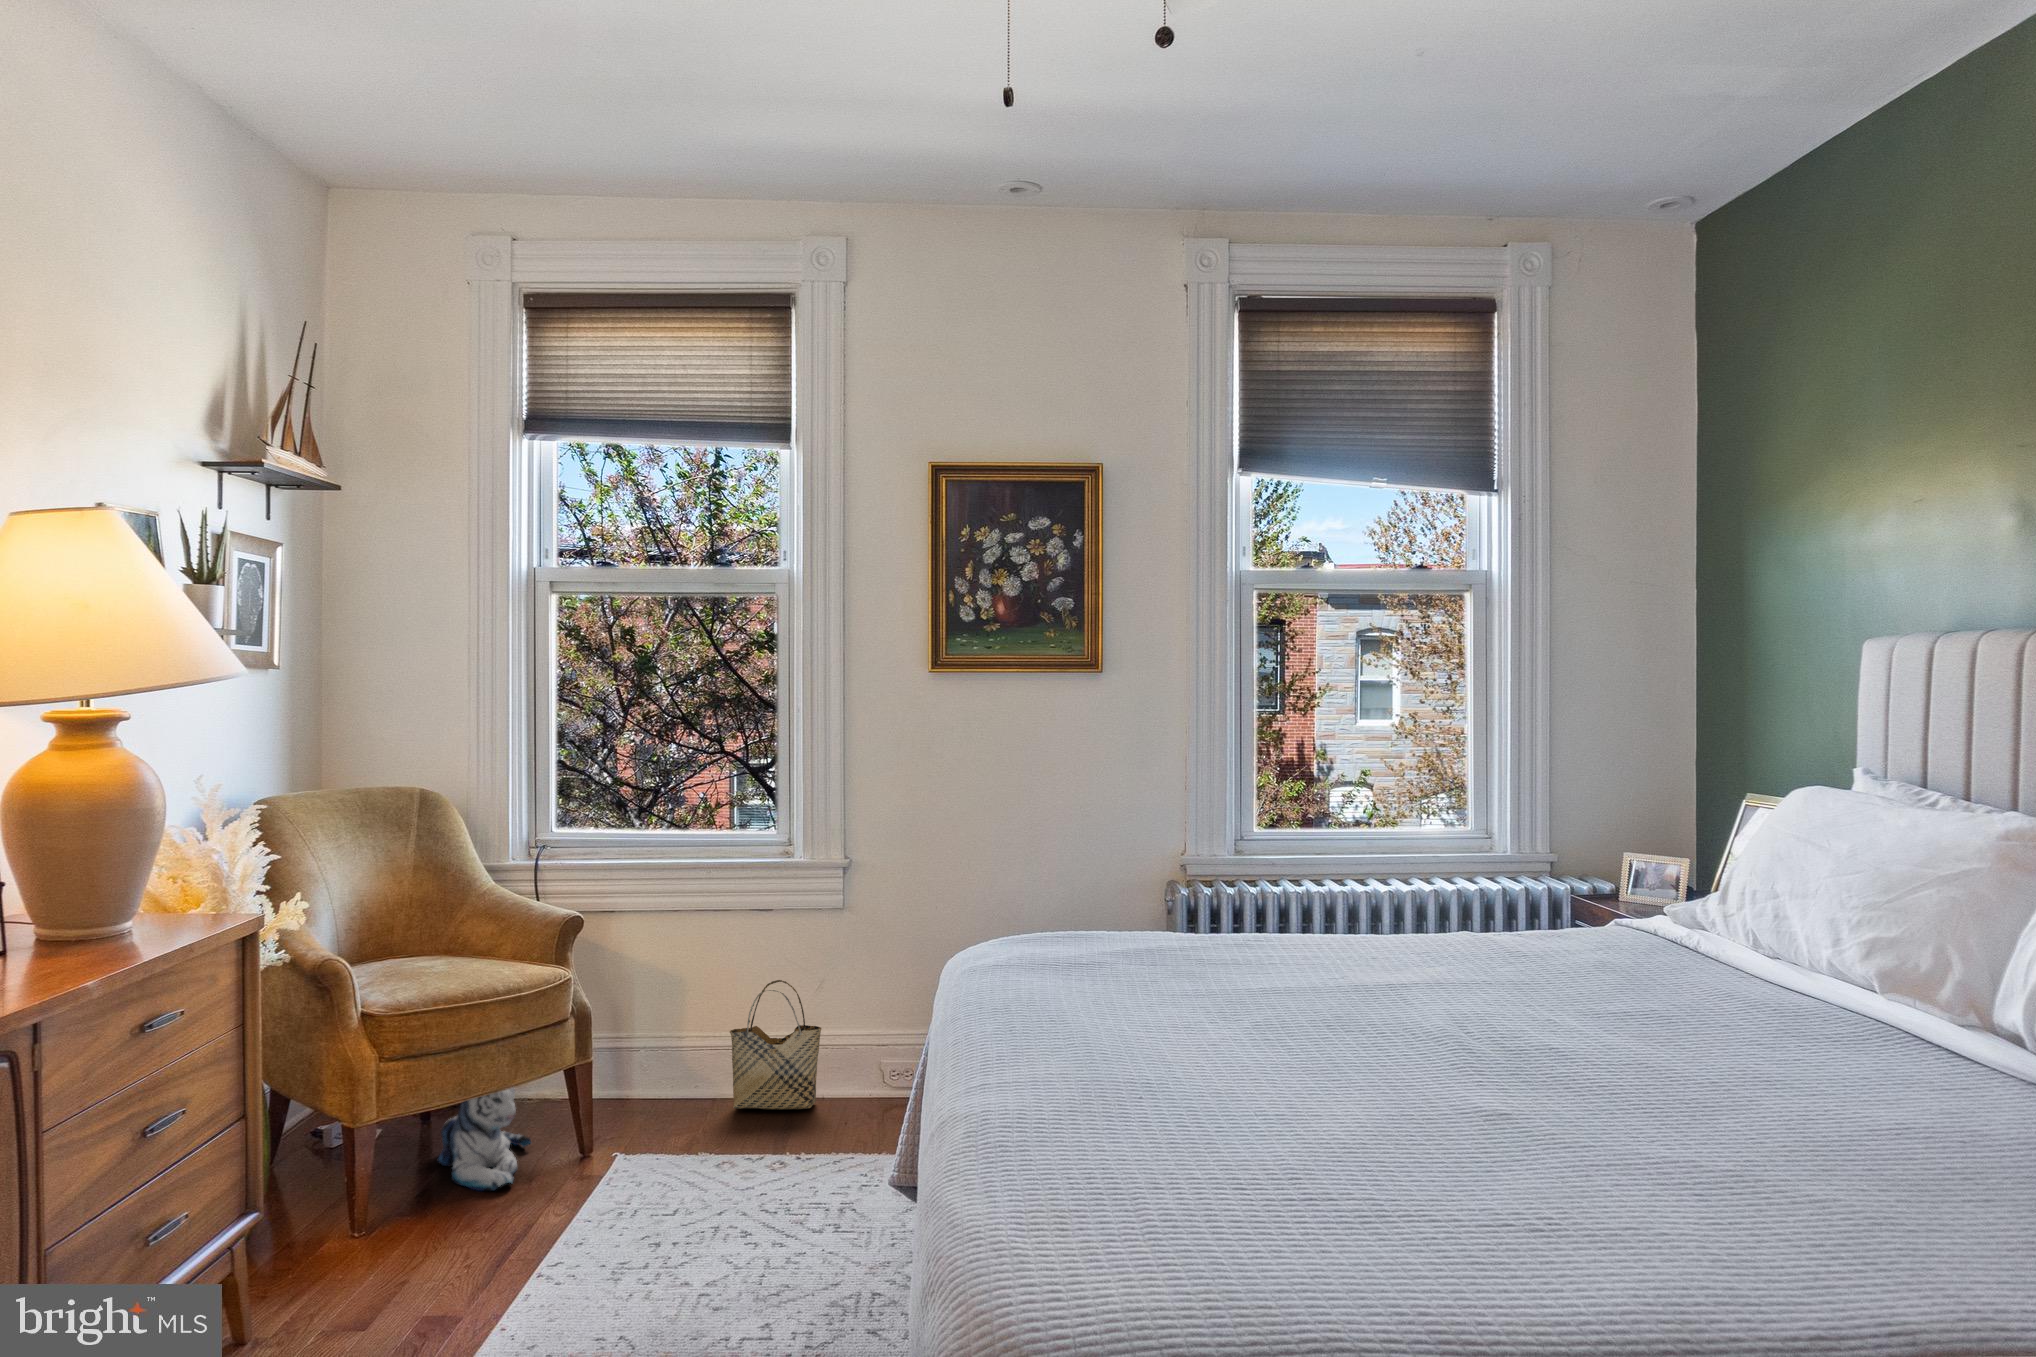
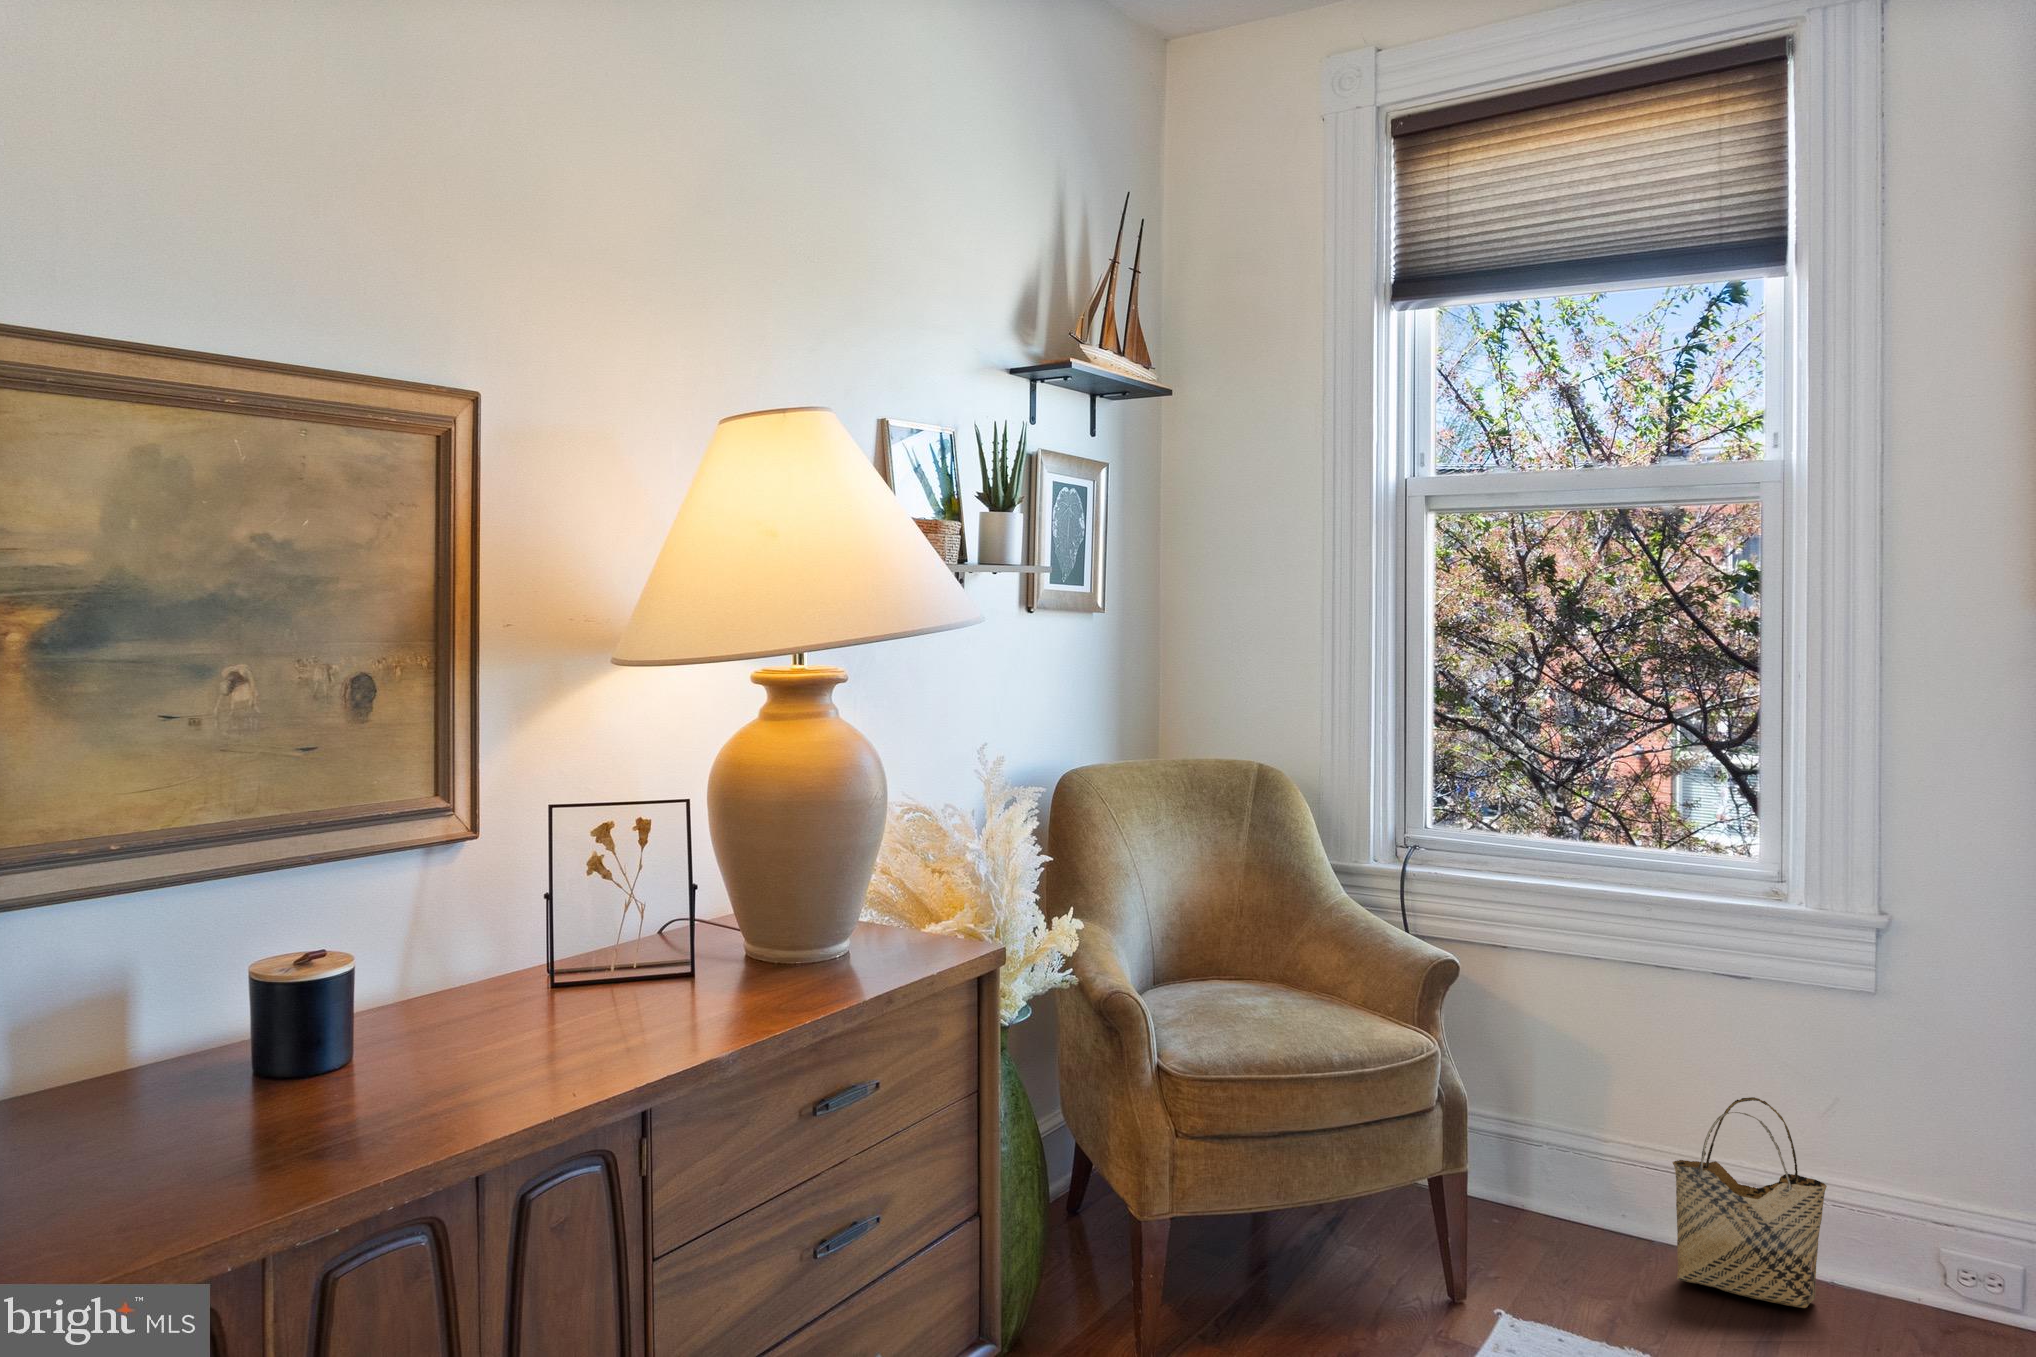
plush toy: present [437,1088,531,1191] -> none [1264,1167,1385,1324]

